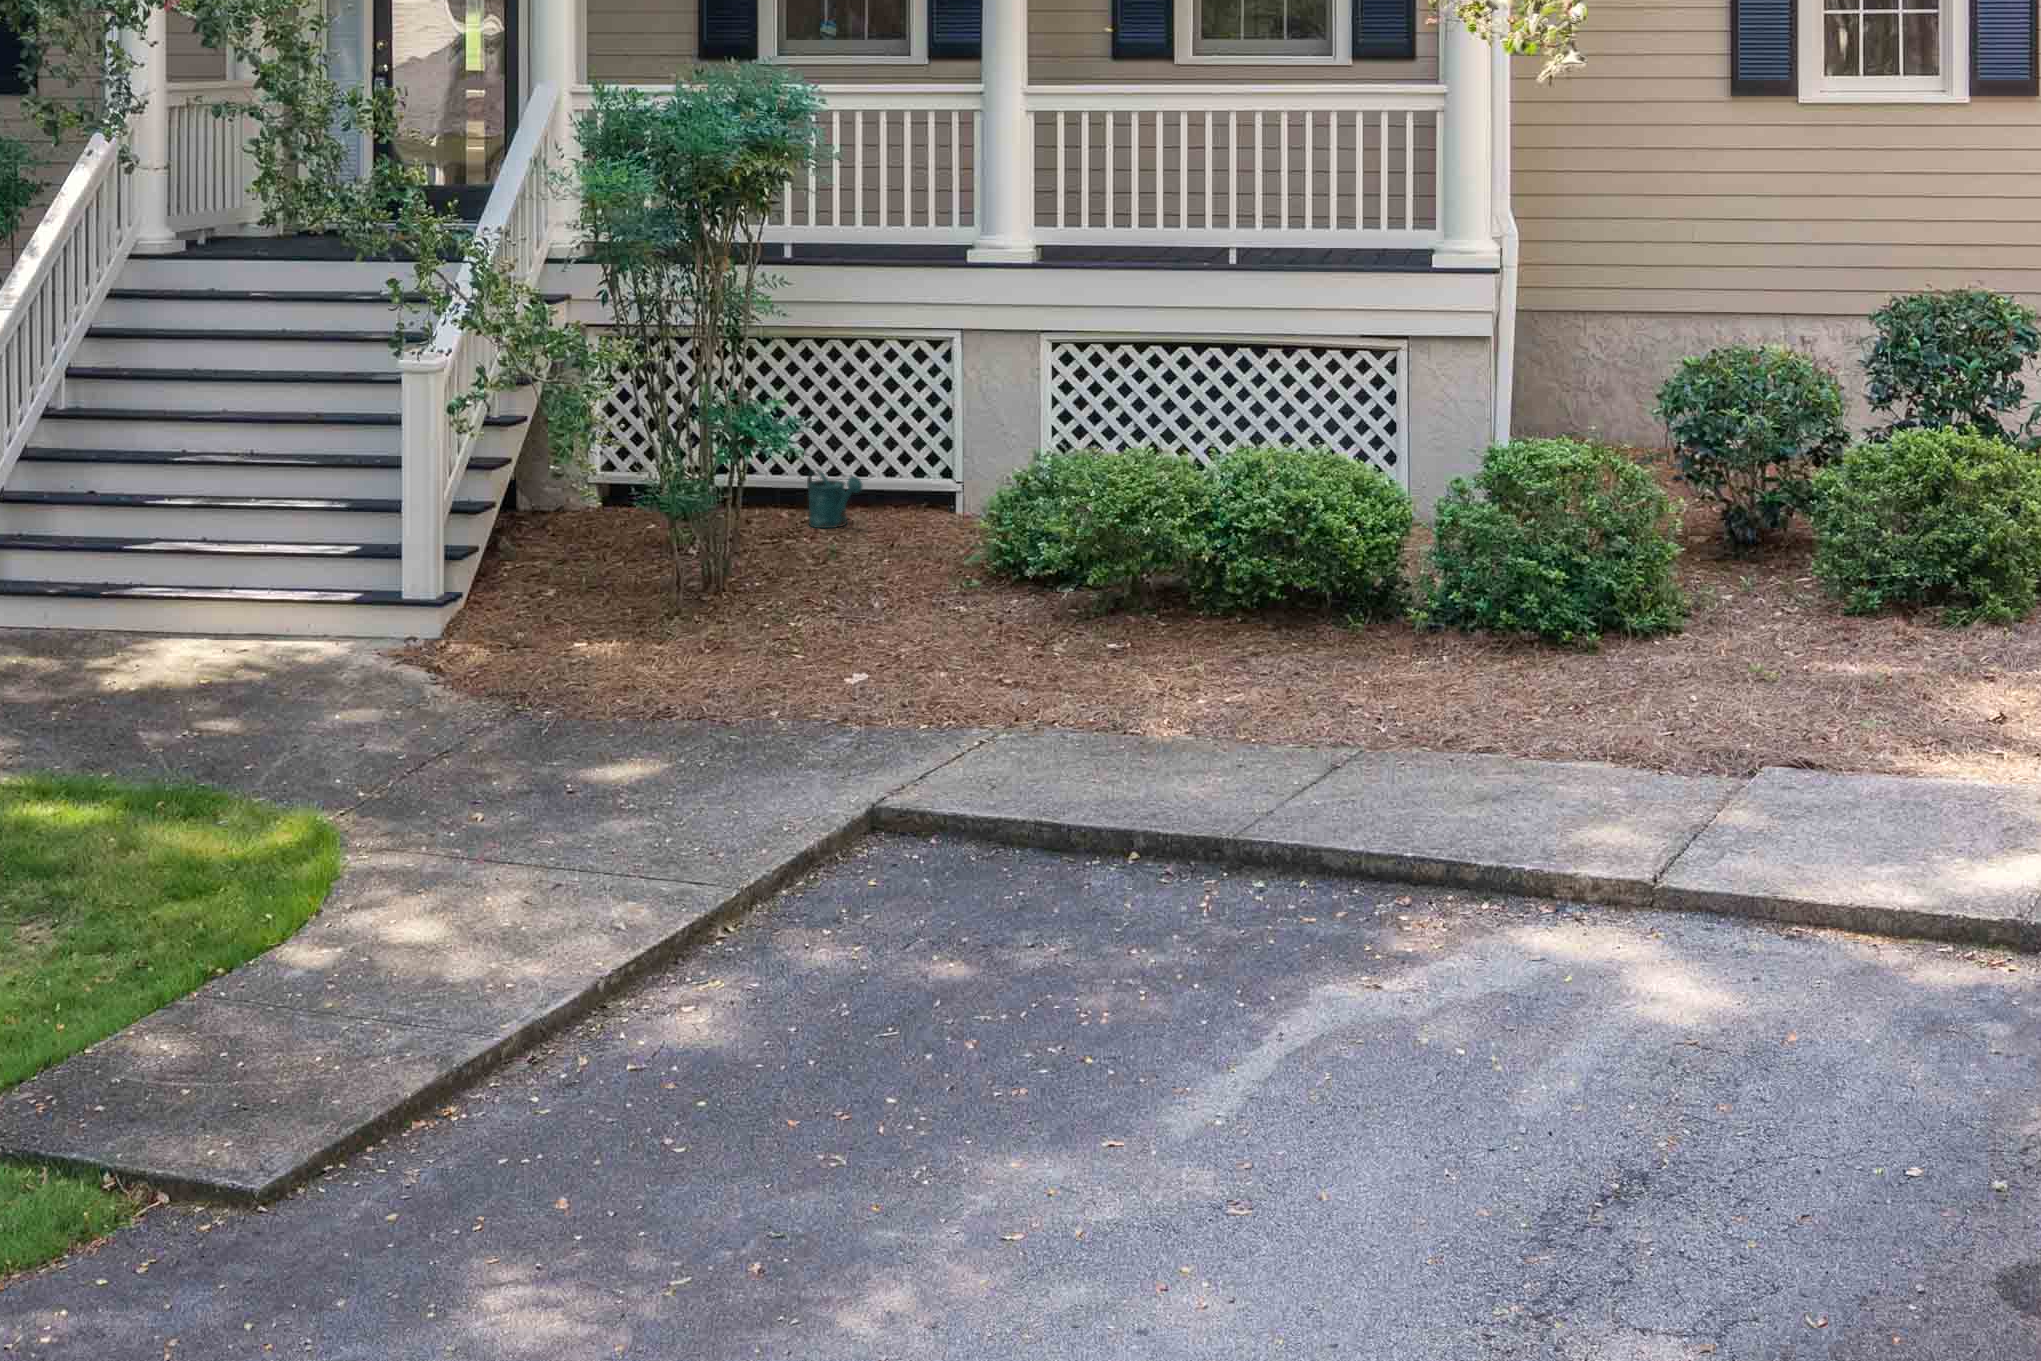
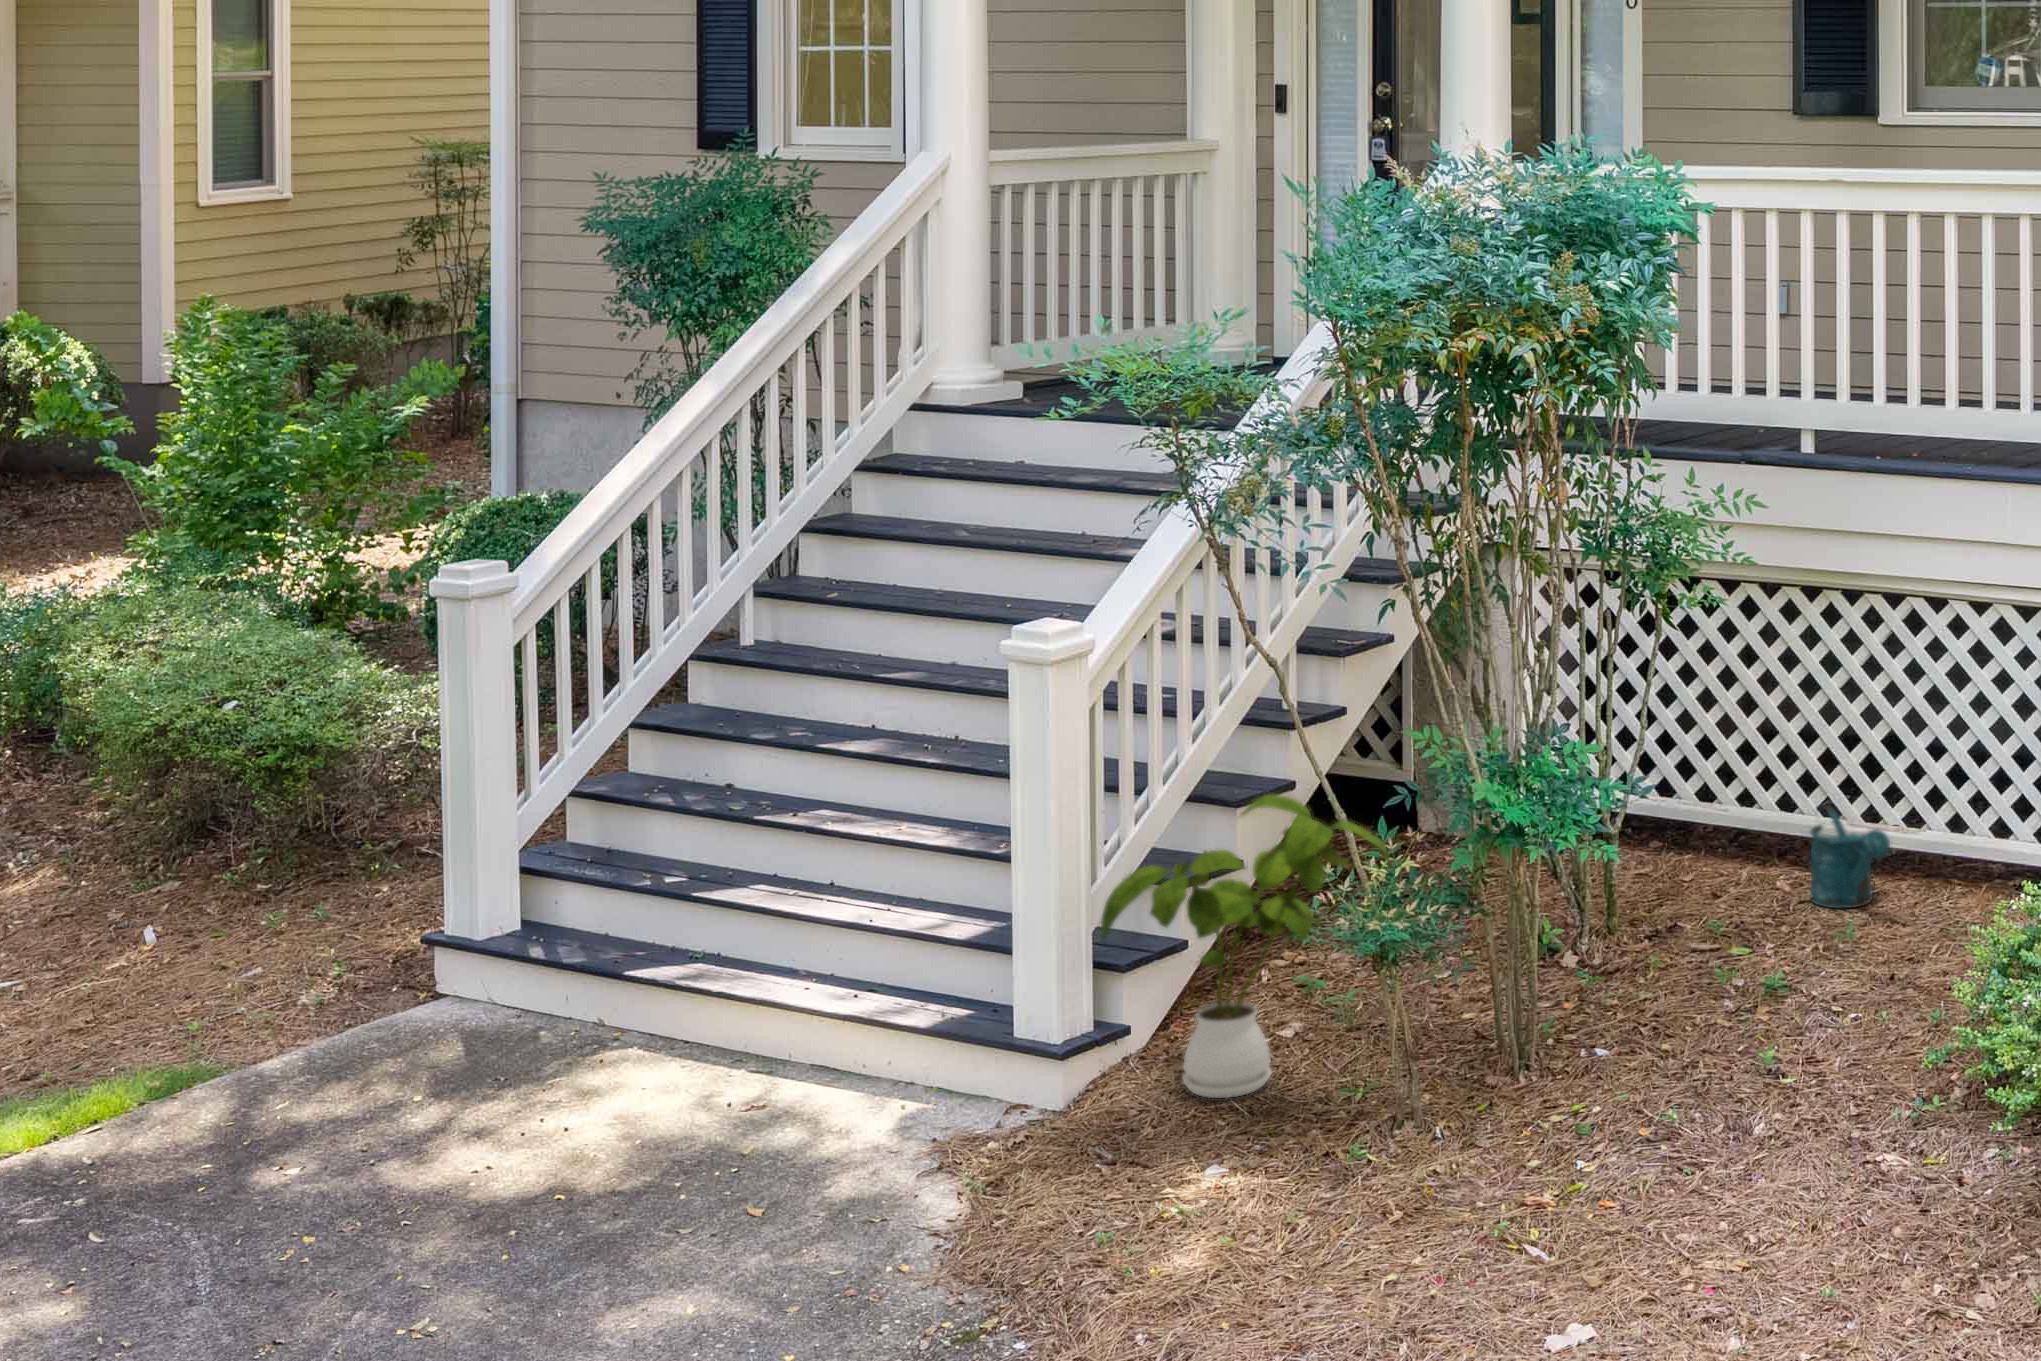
house plant: none [461,445,621,618] -> present [1101,795,1392,1098]

